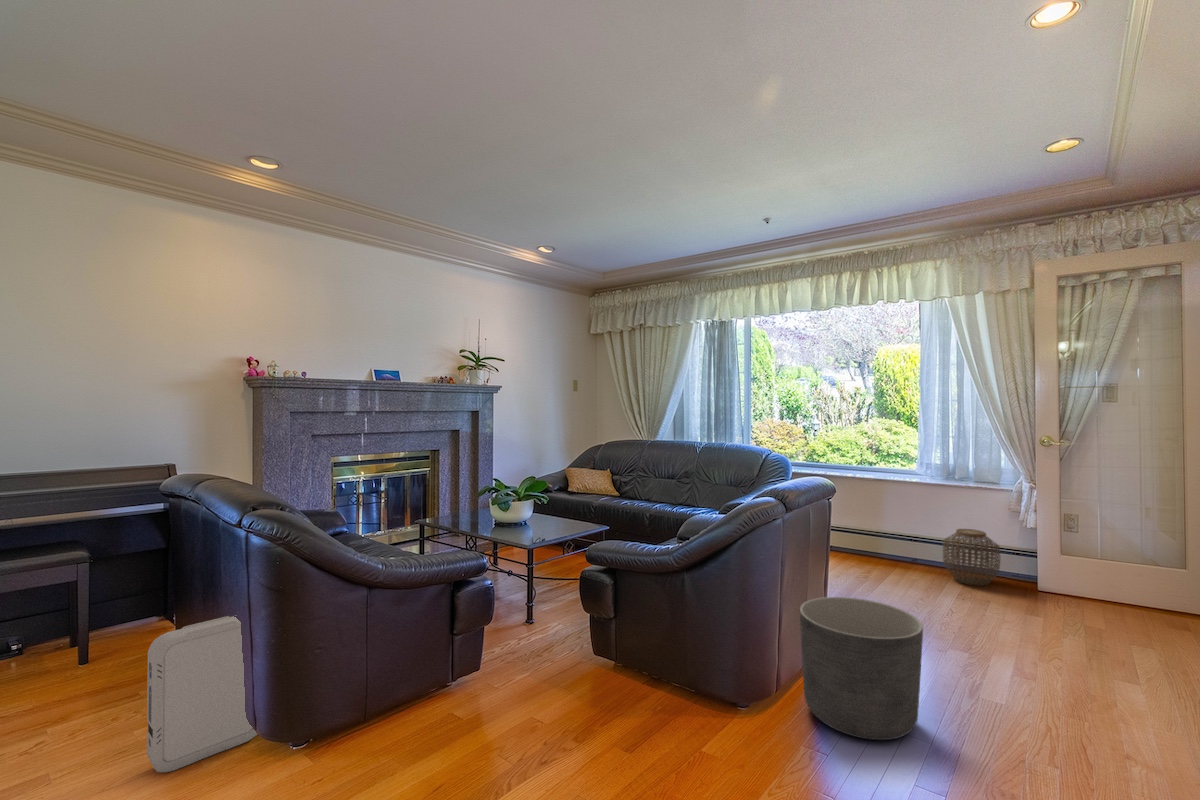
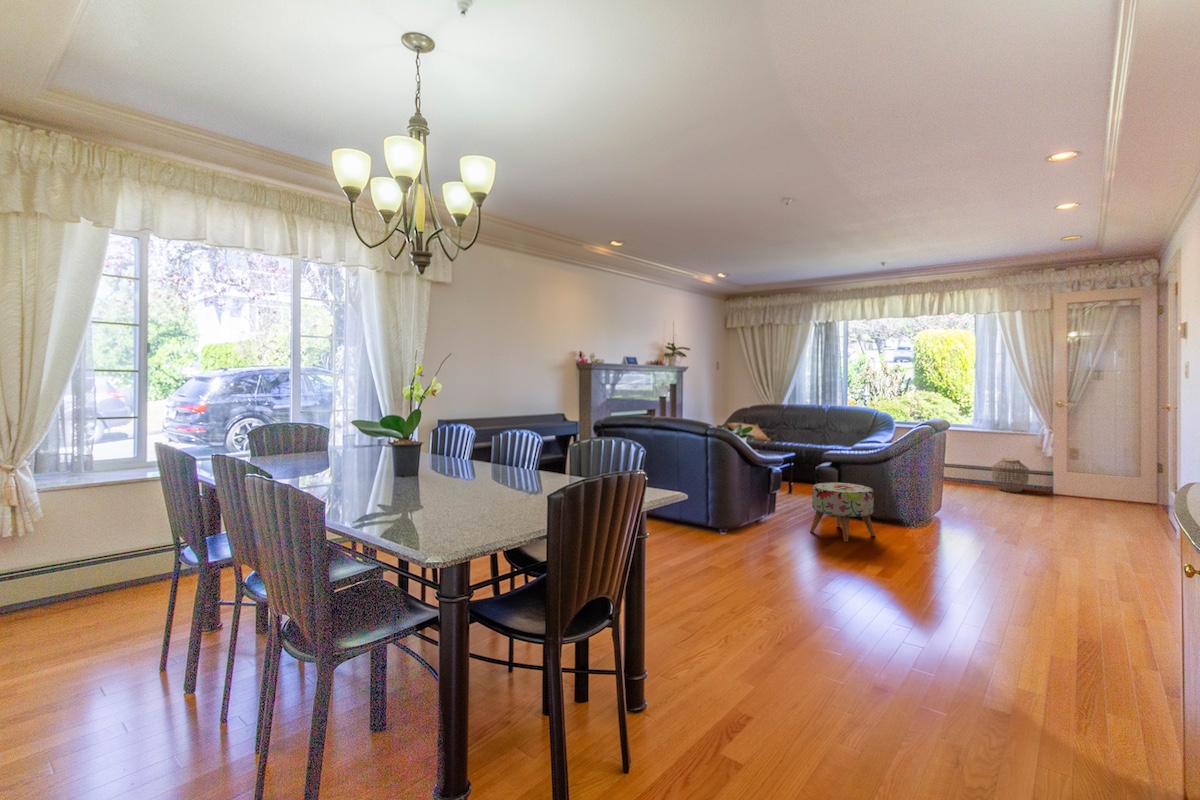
planter: present [800,597,923,740] -> none [938,480,1001,536]
ottoman: none [527,602,652,761] -> present [810,483,875,542]
air purifier: present [147,615,257,772] -> none [668,483,699,545]

